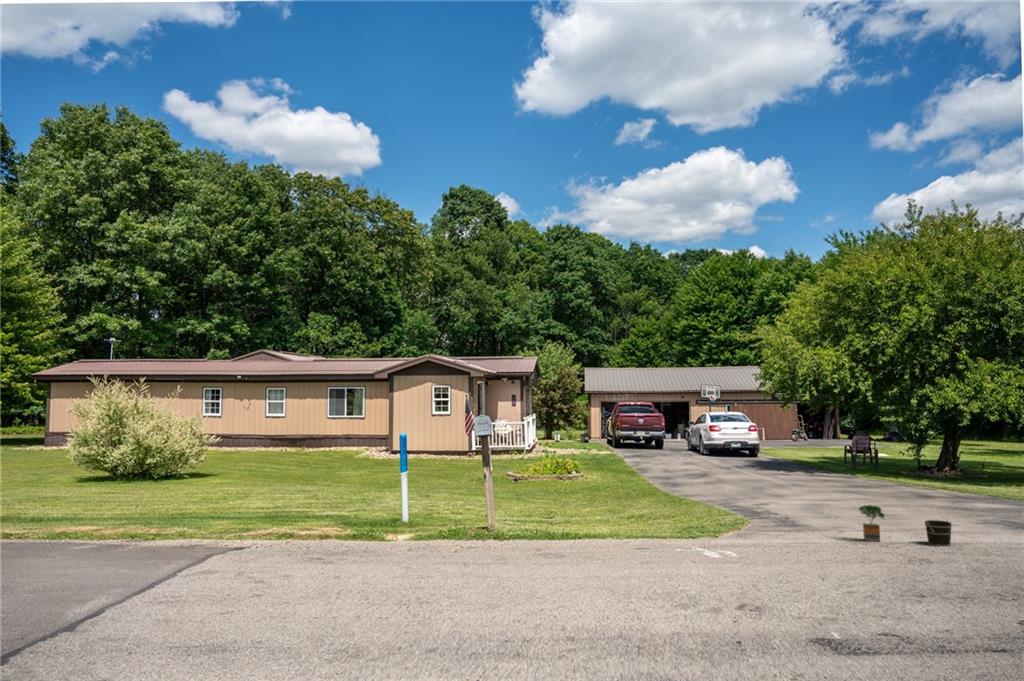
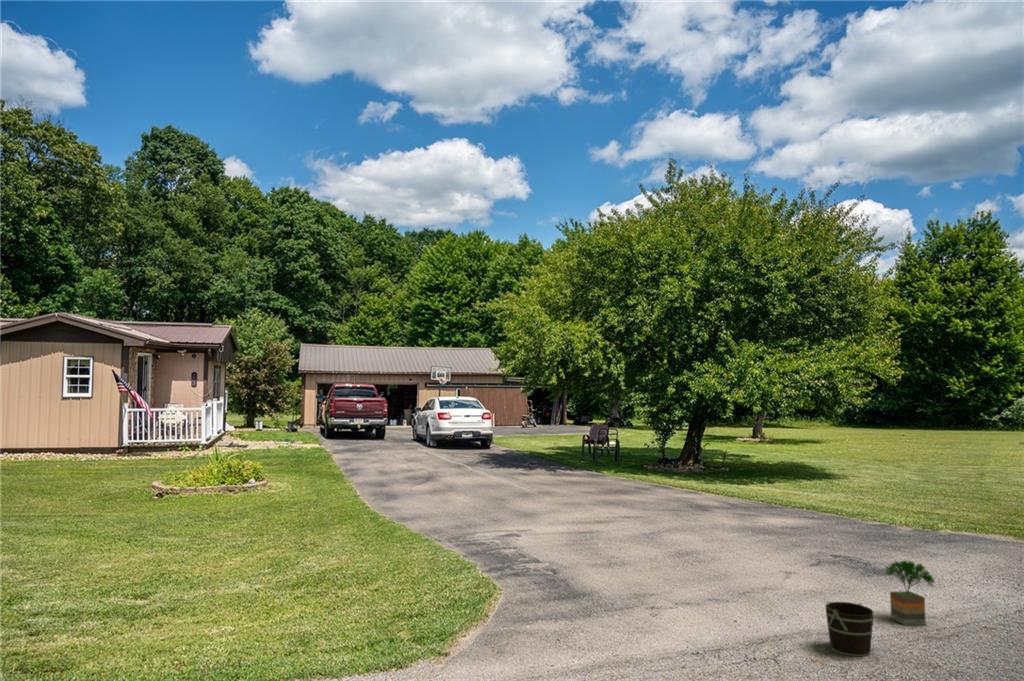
potted tree: present [859,505,884,542] -> present [885,561,935,625]

